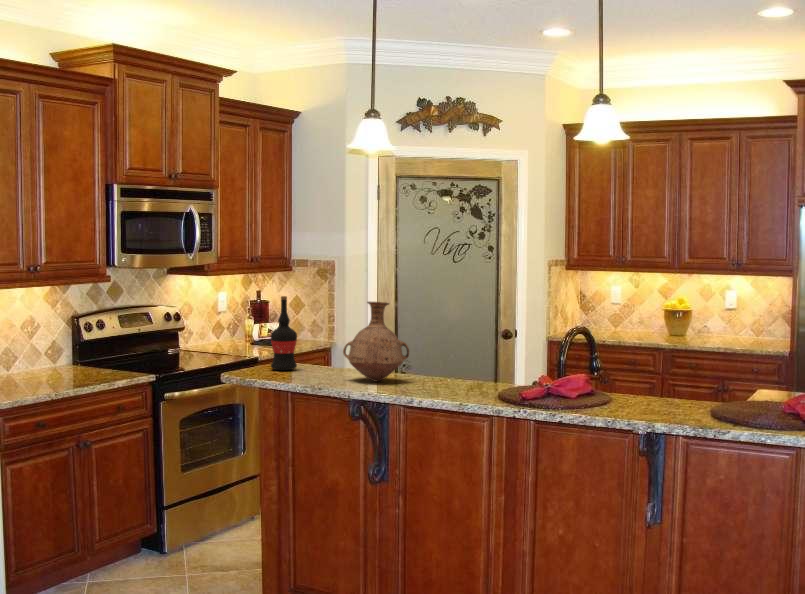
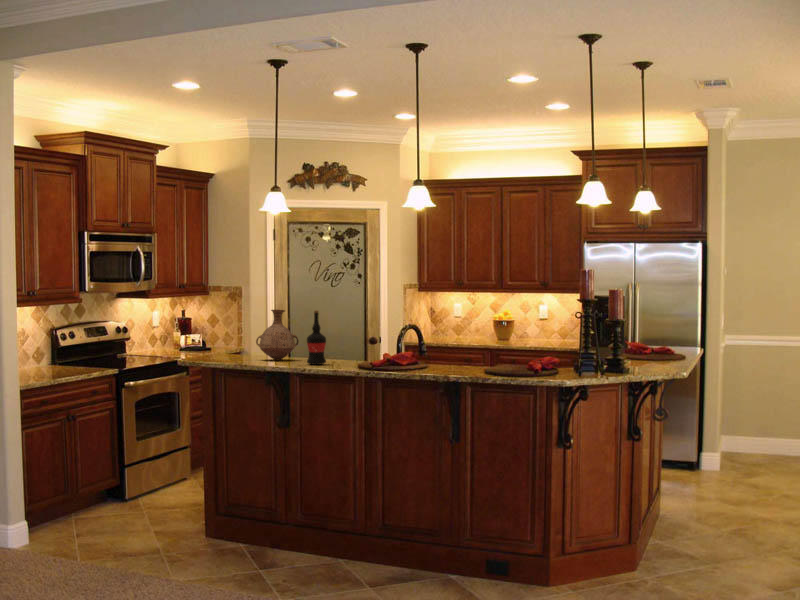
wine bottle: present [271,296,297,370] -> present [307,310,326,365]

